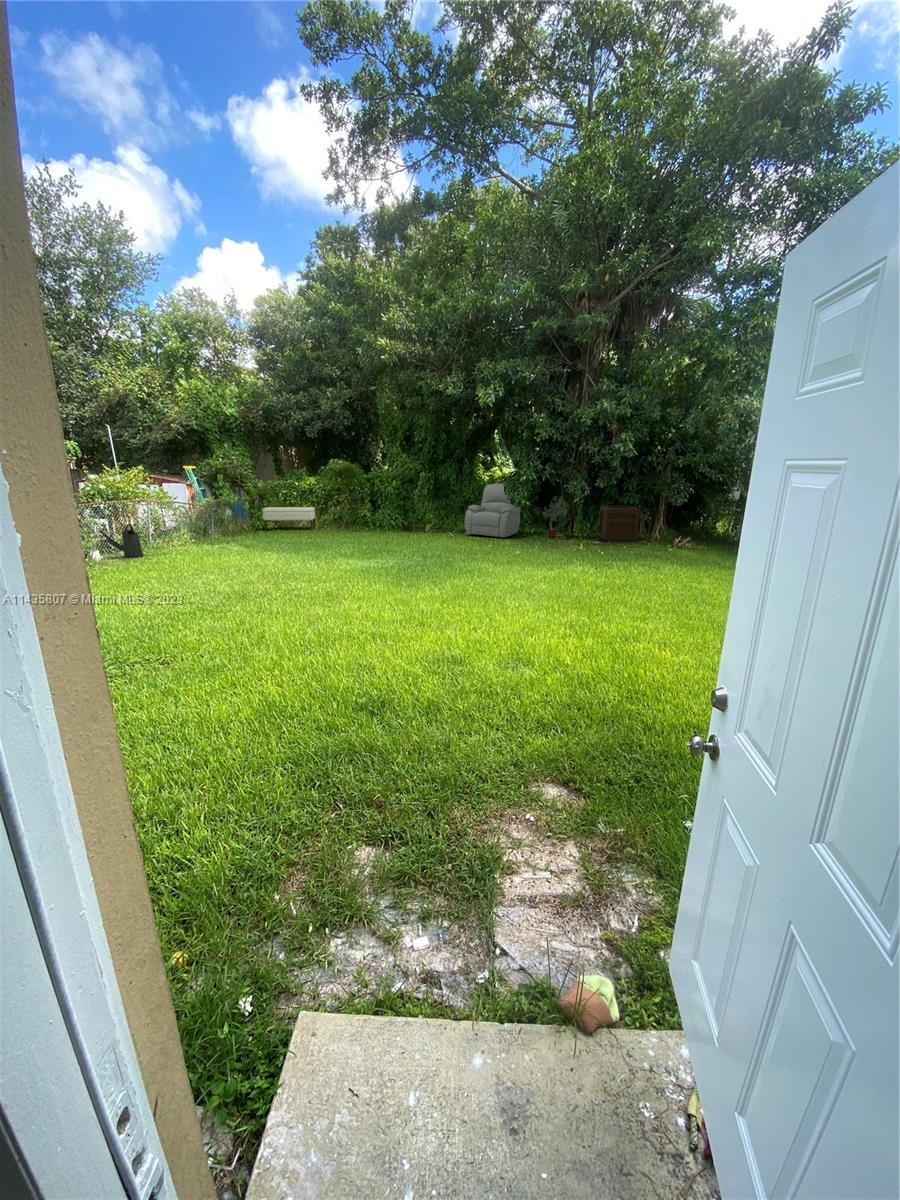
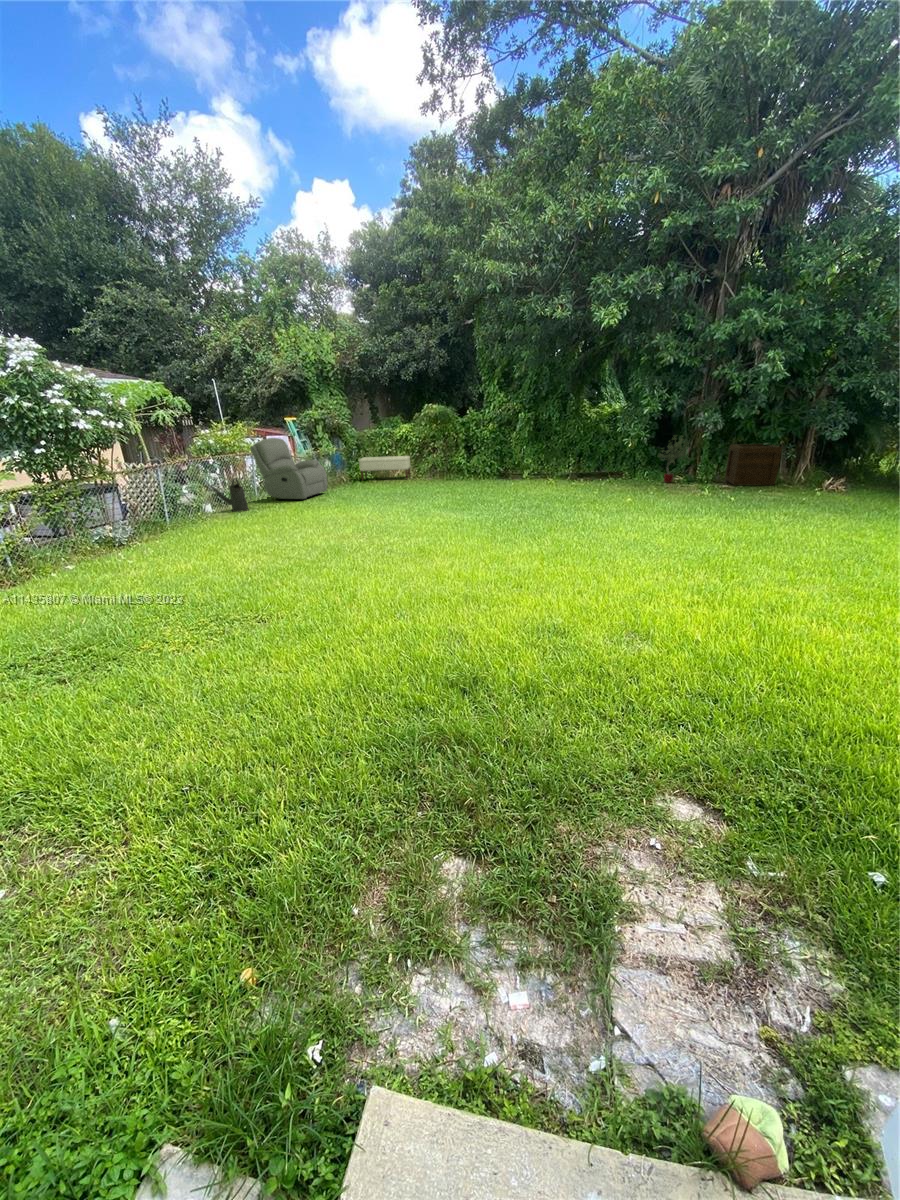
chair: present [465,484,521,538] -> present [250,438,327,499]

